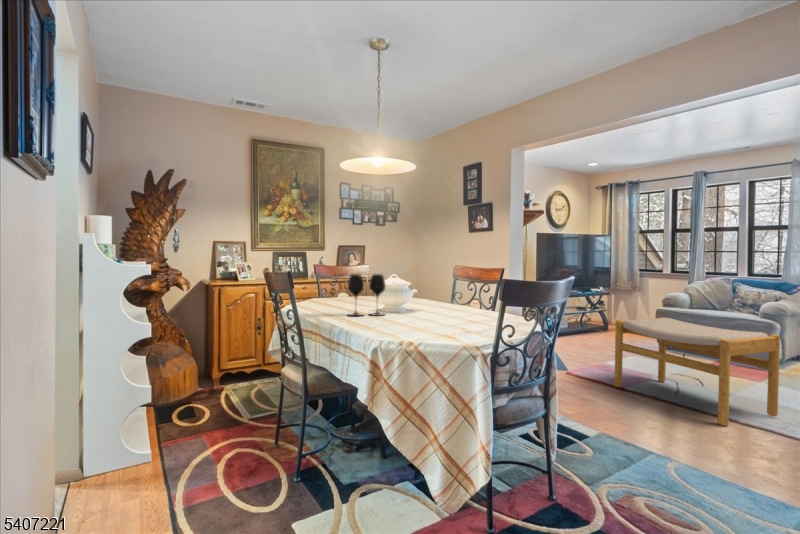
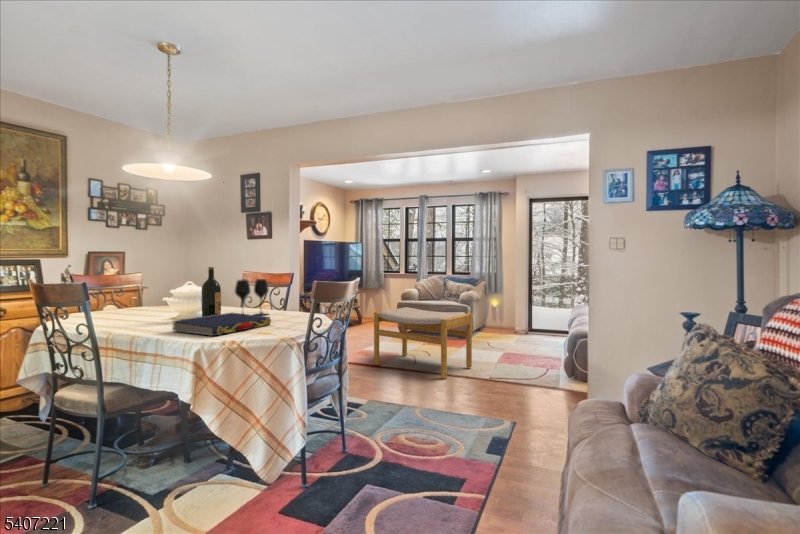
wine bottle: none [401,260,419,315] -> present [201,267,221,317]
wine glass: present [347,274,386,316] -> present [235,279,269,315]
book: none [364,309,462,334] -> present [172,313,271,336]

